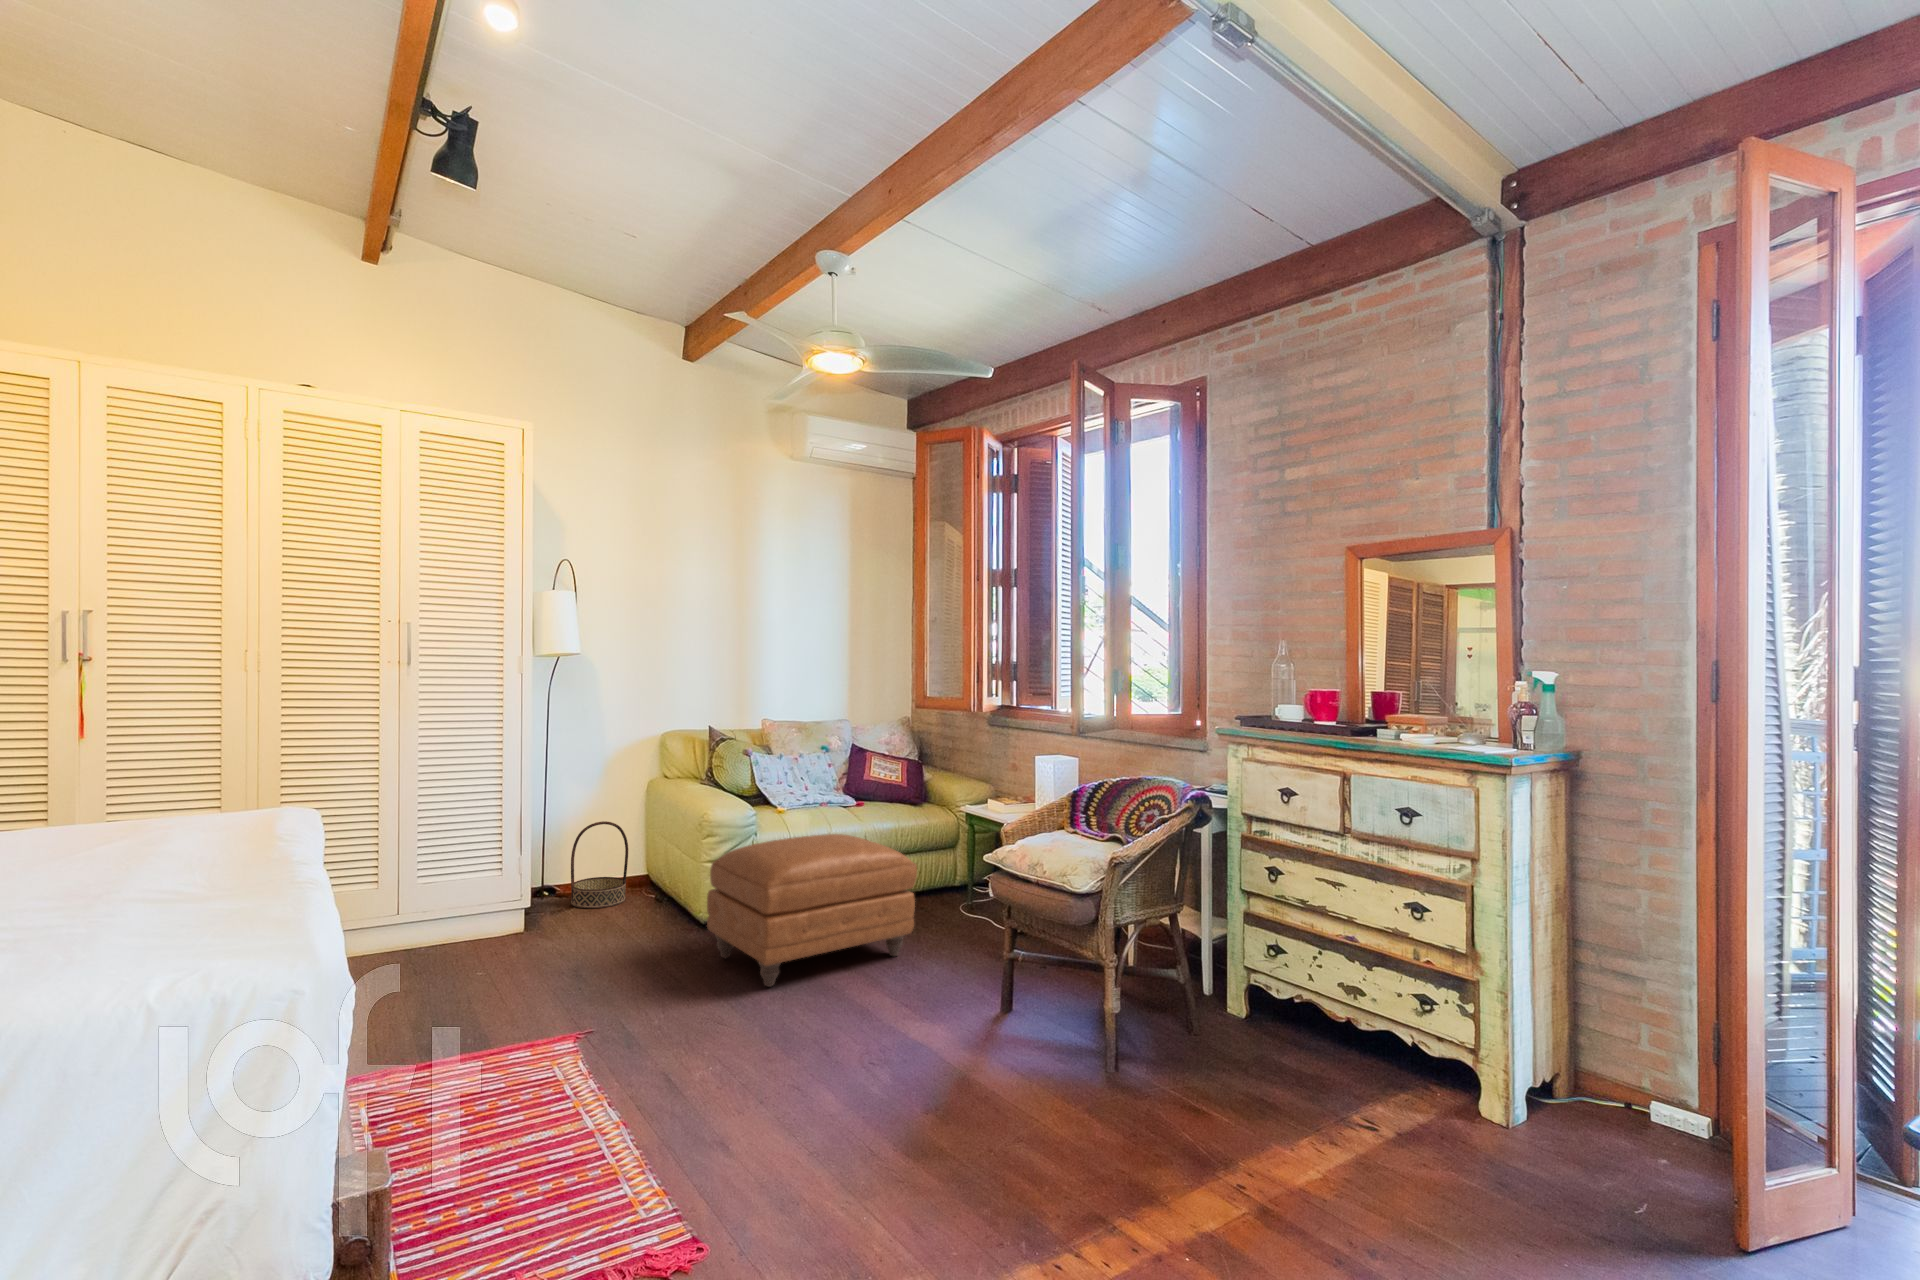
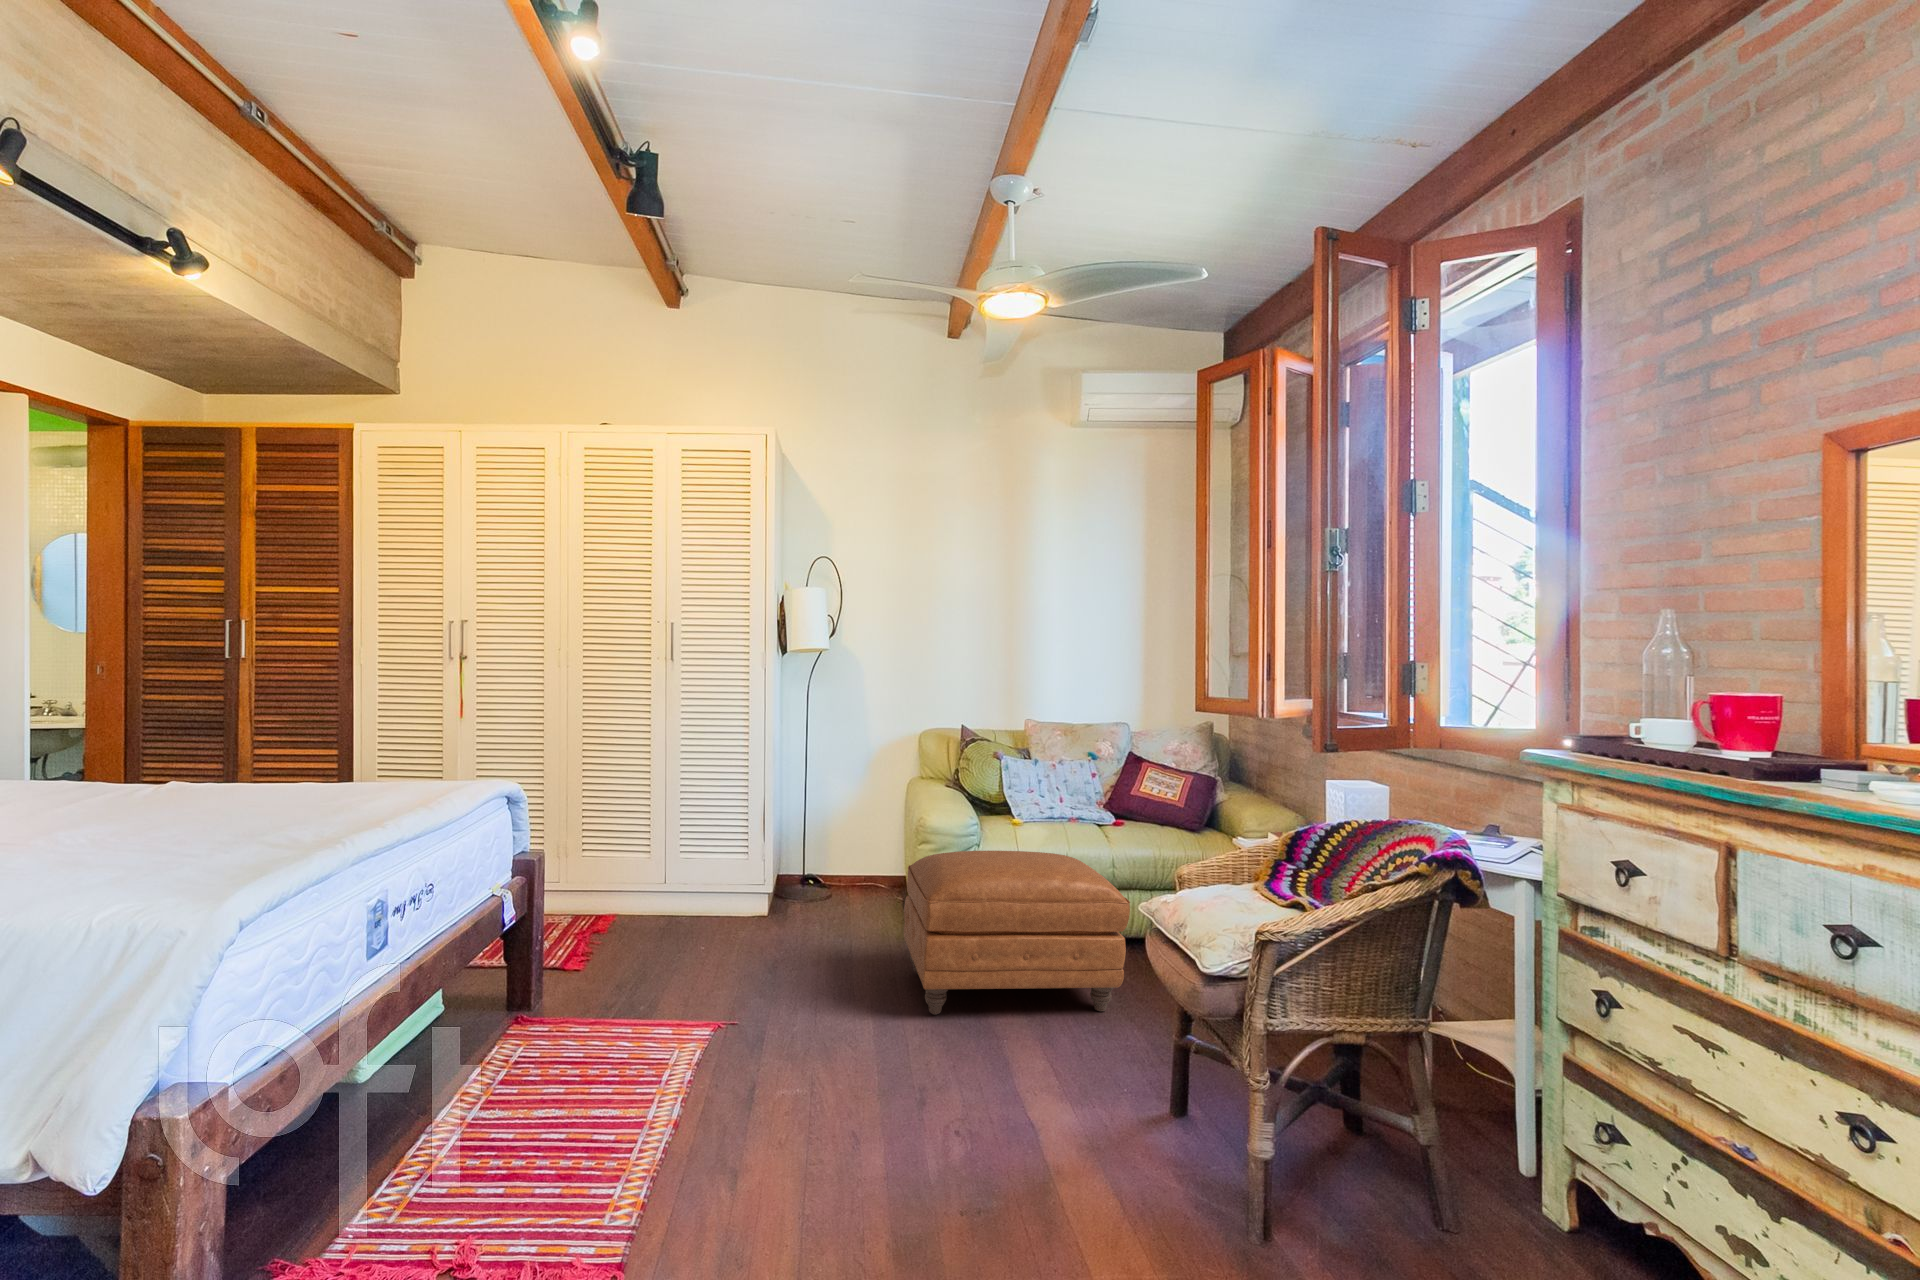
basket: present [571,821,628,908] -> none [831,812,887,900]

